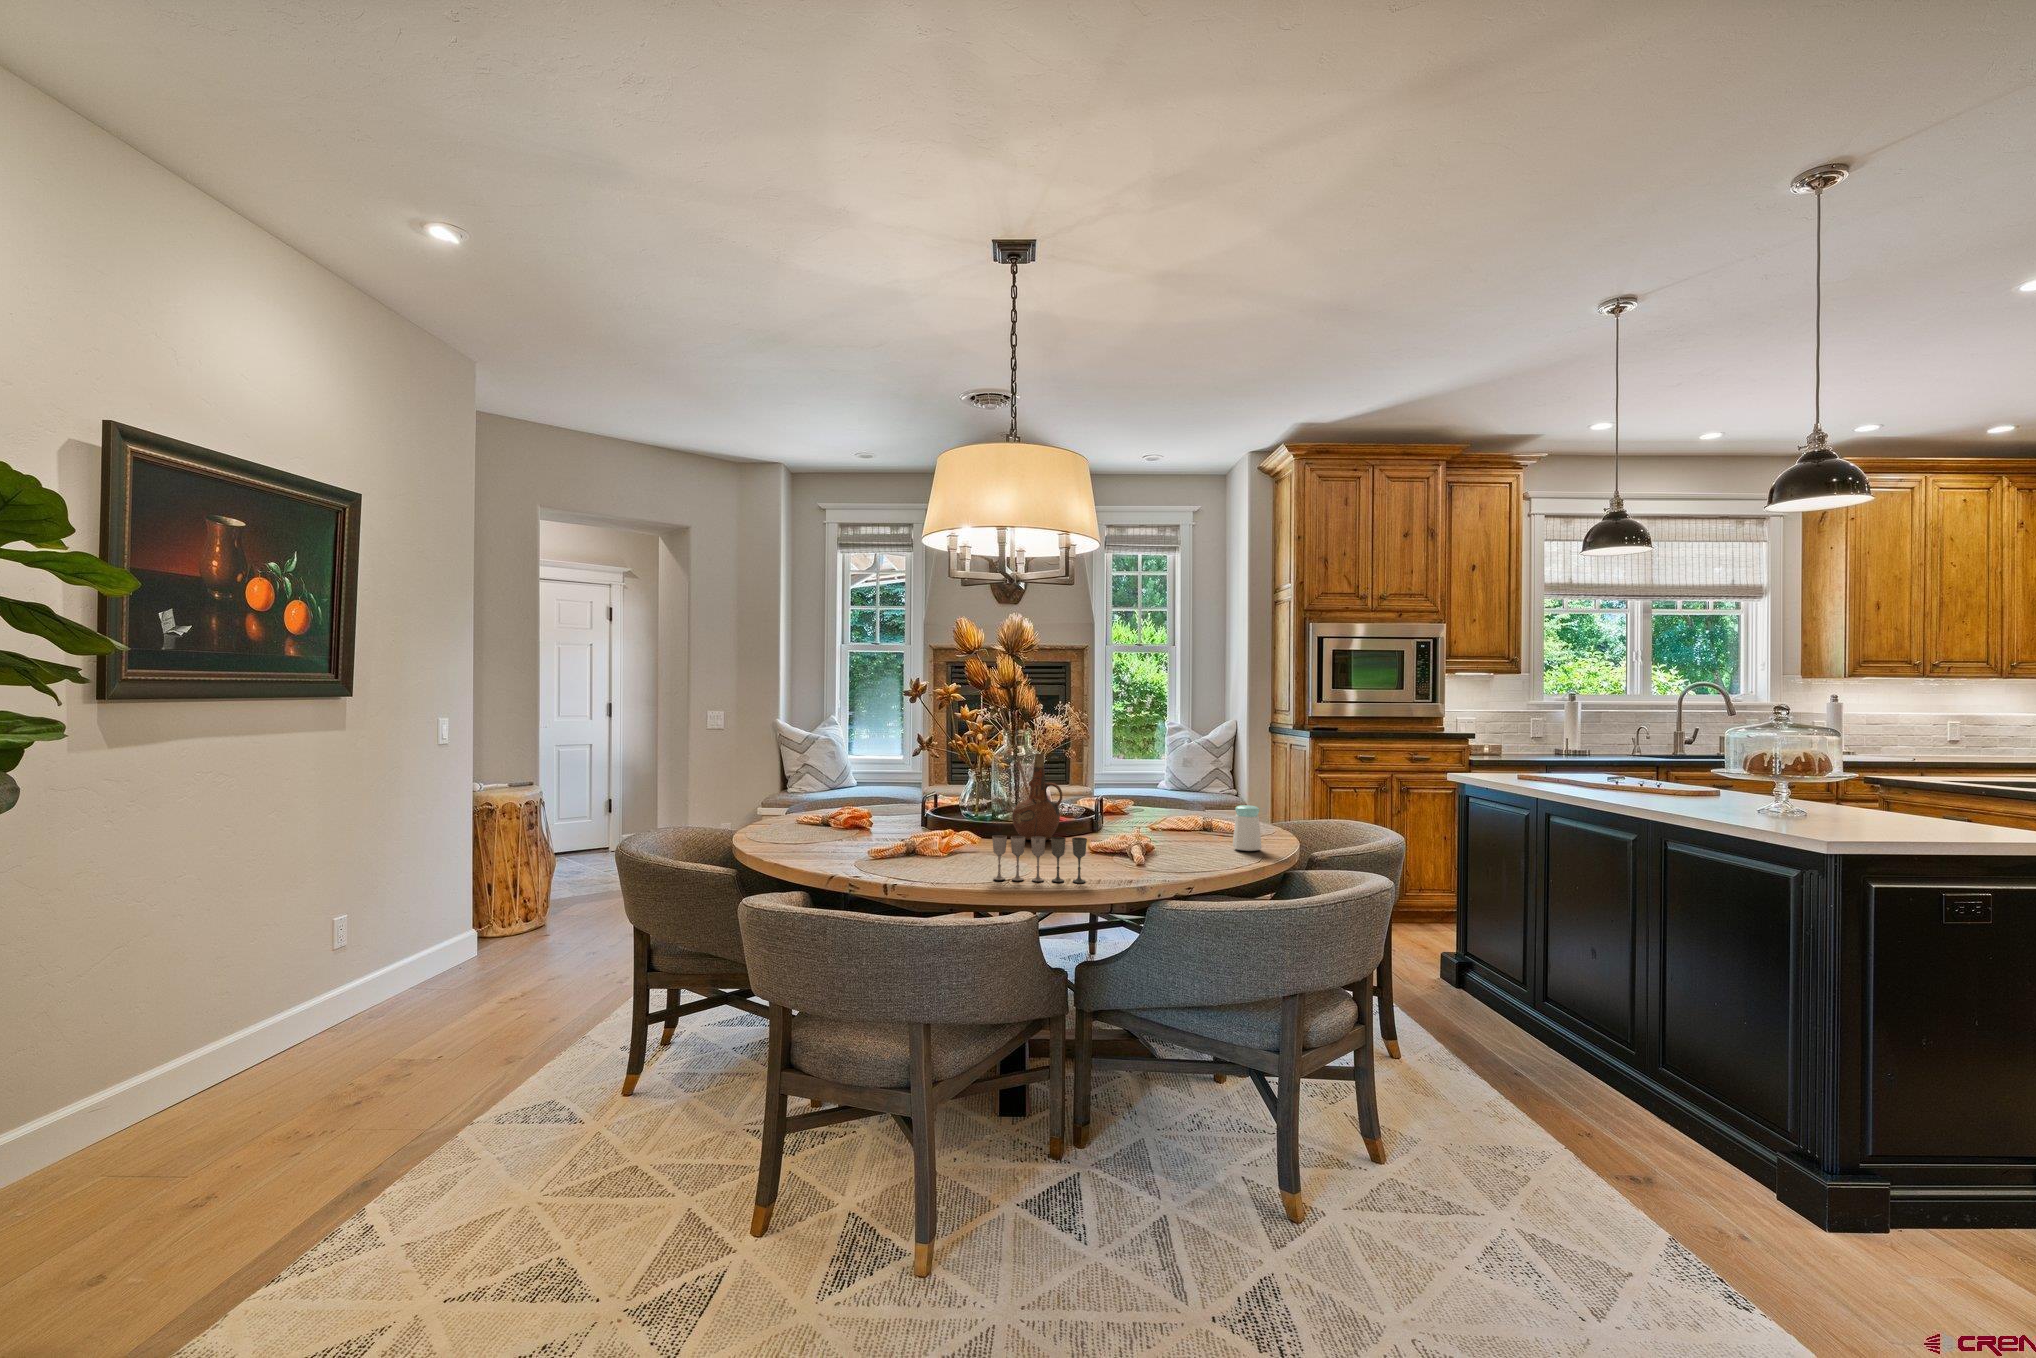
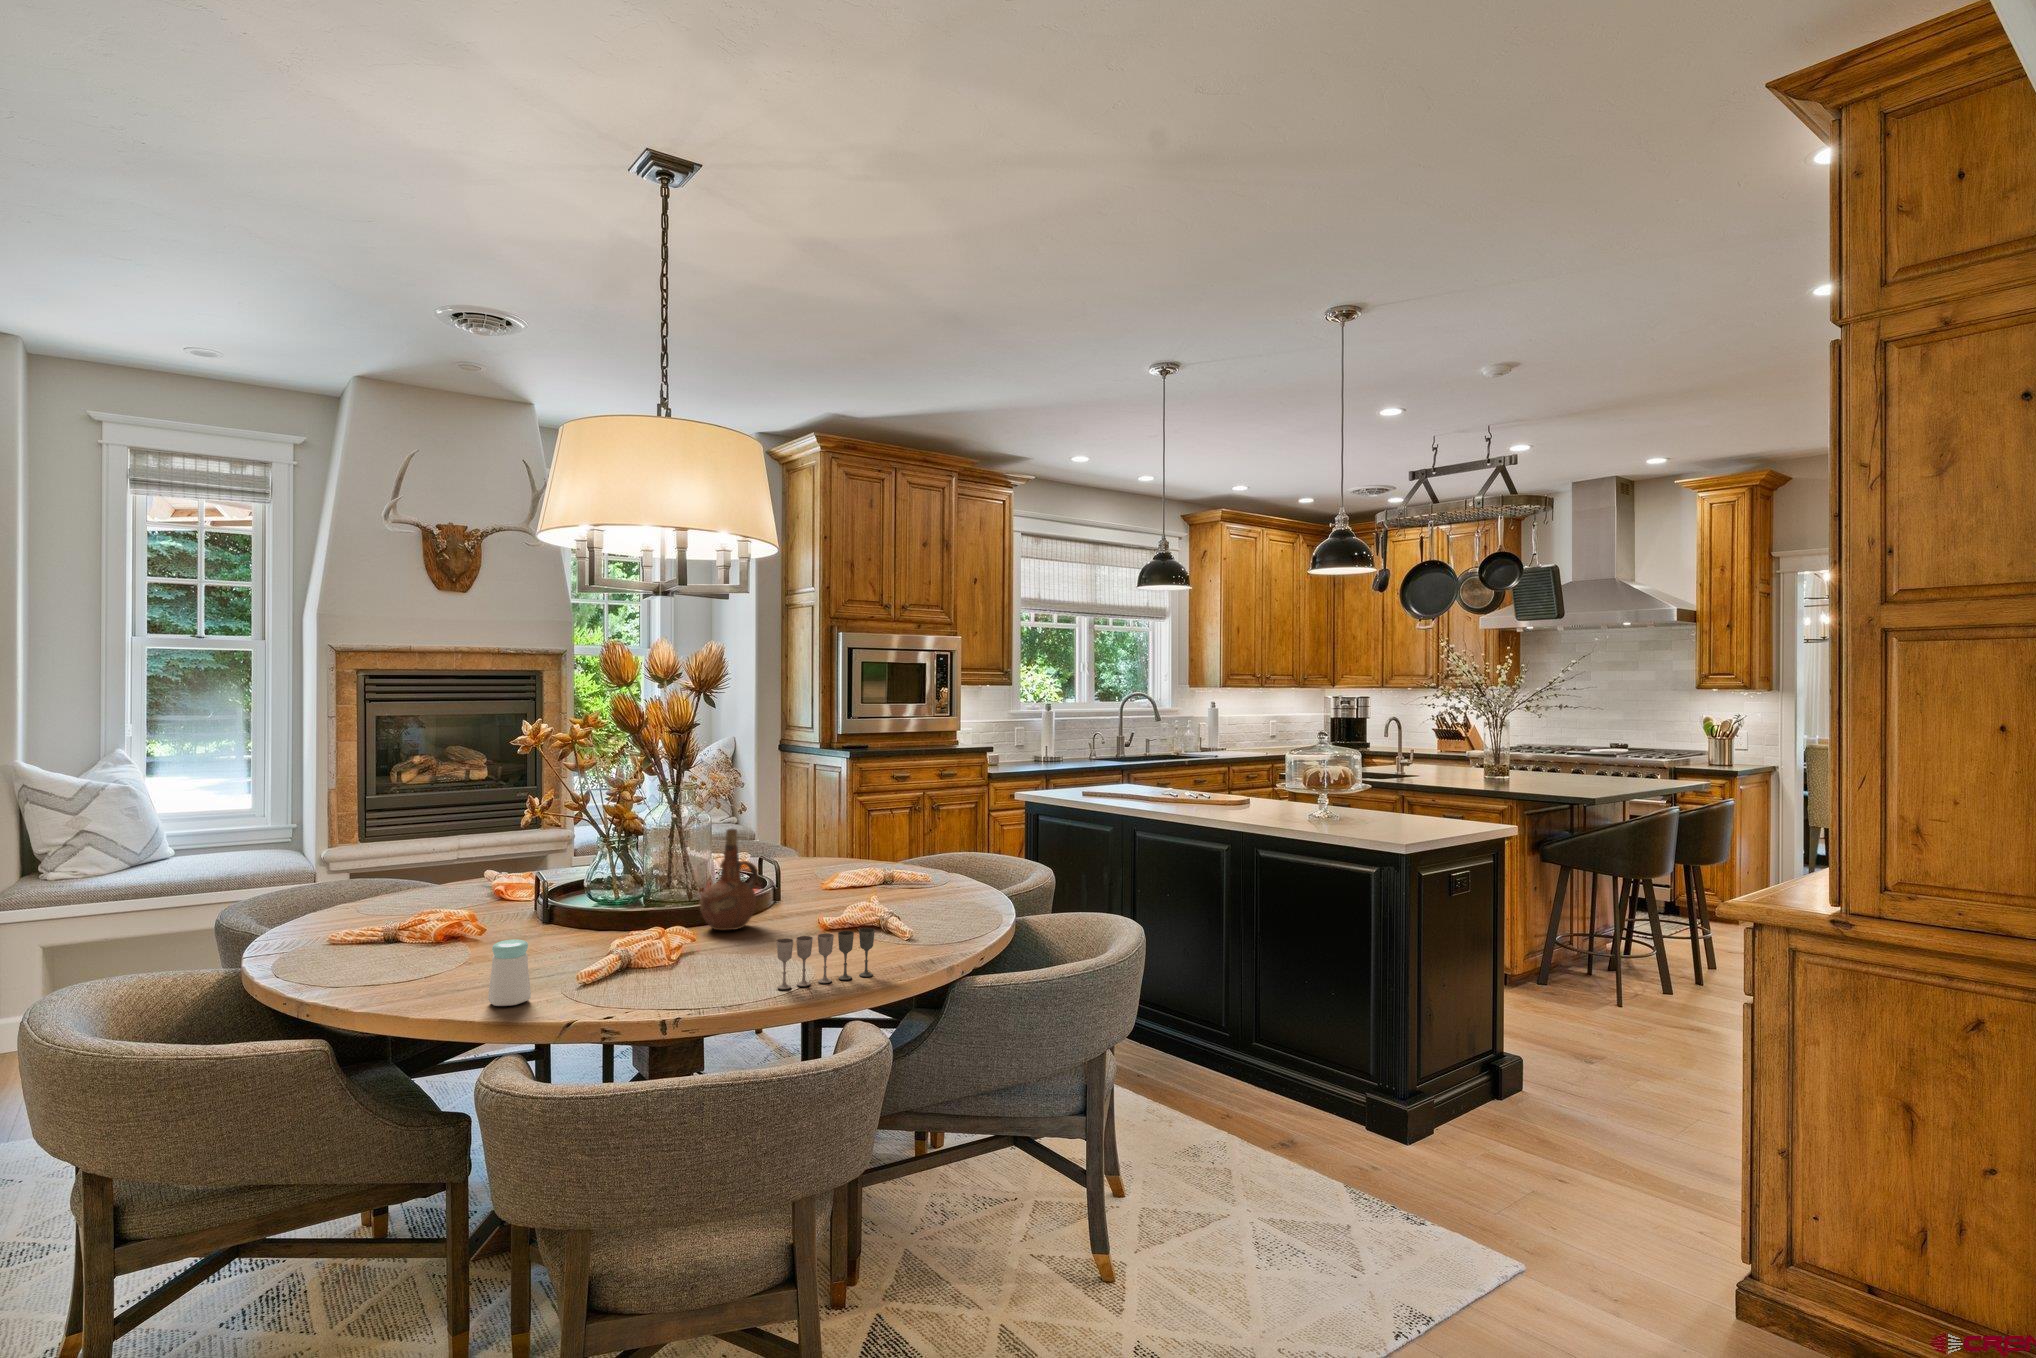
salt shaker: present [1233,805,1262,851] -> present [488,939,531,1006]

